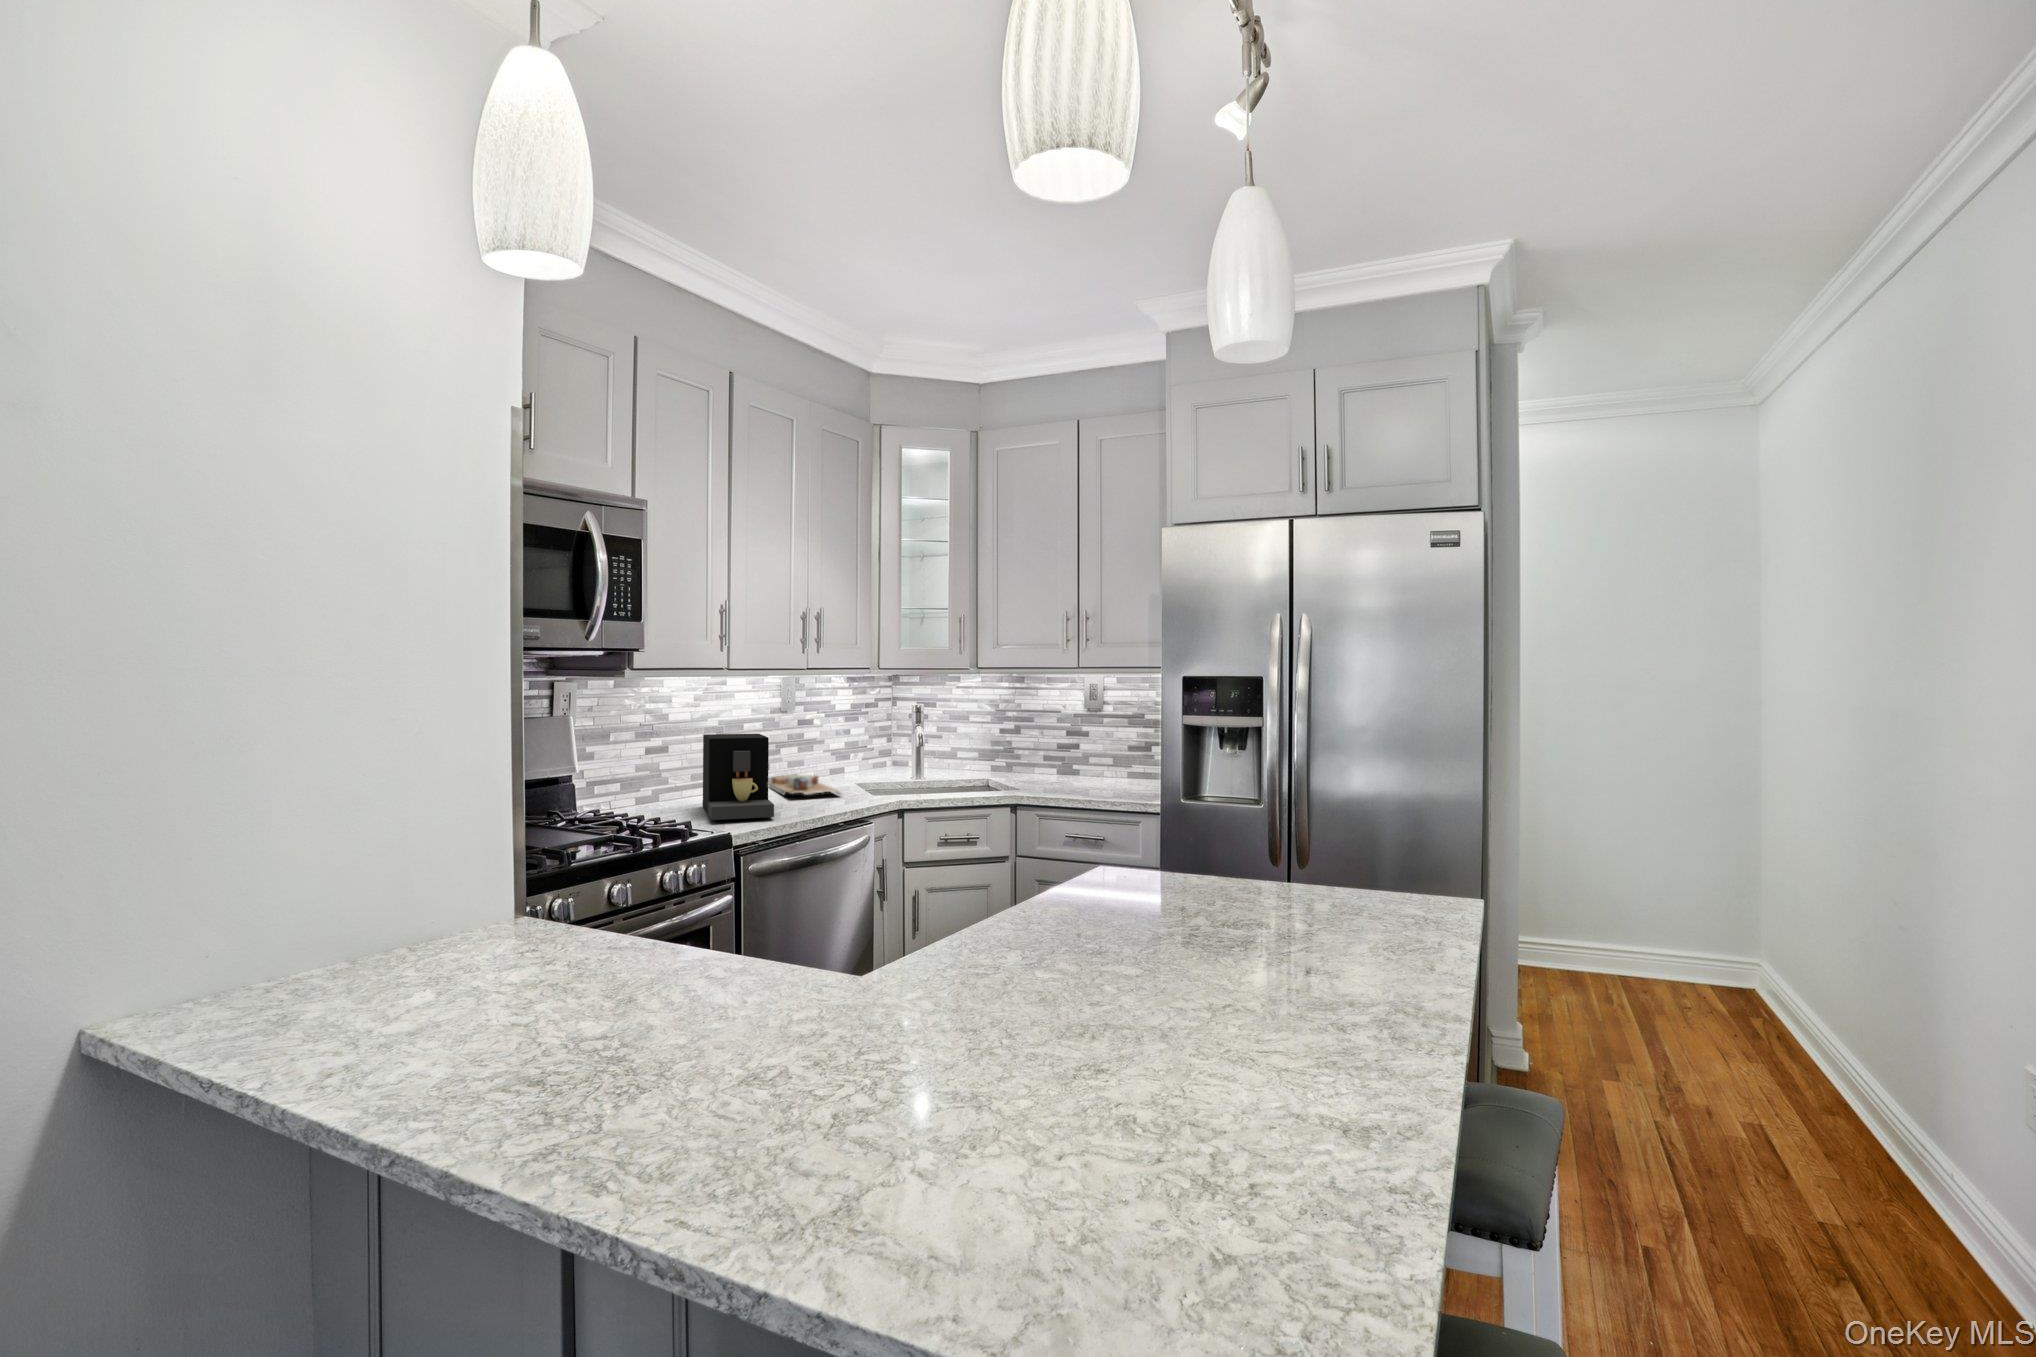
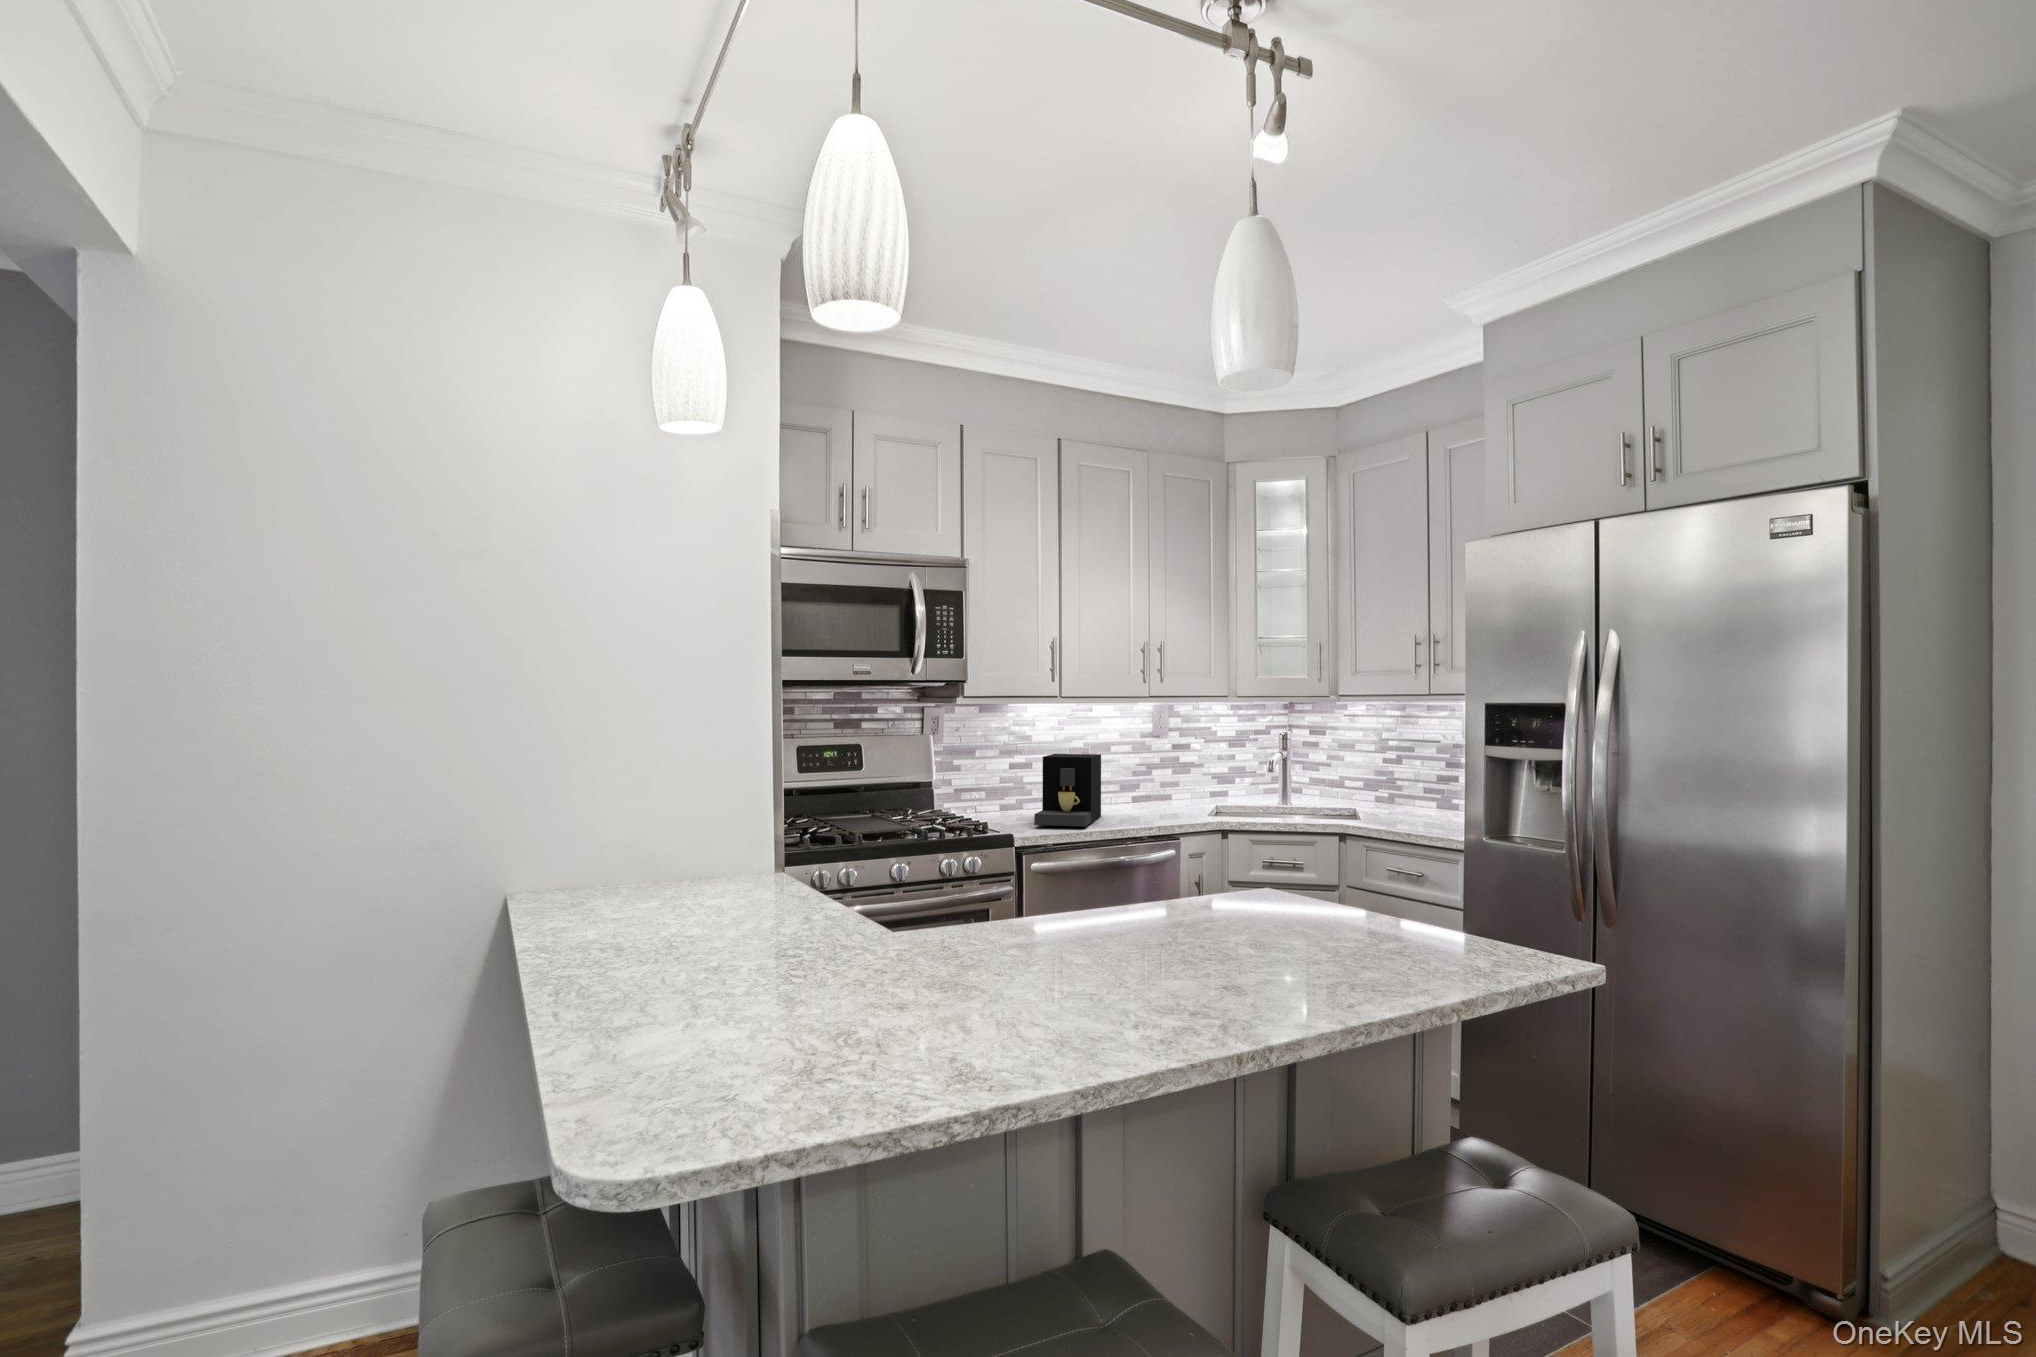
cutting board: present [769,774,841,795] -> none [1130,794,1181,815]

